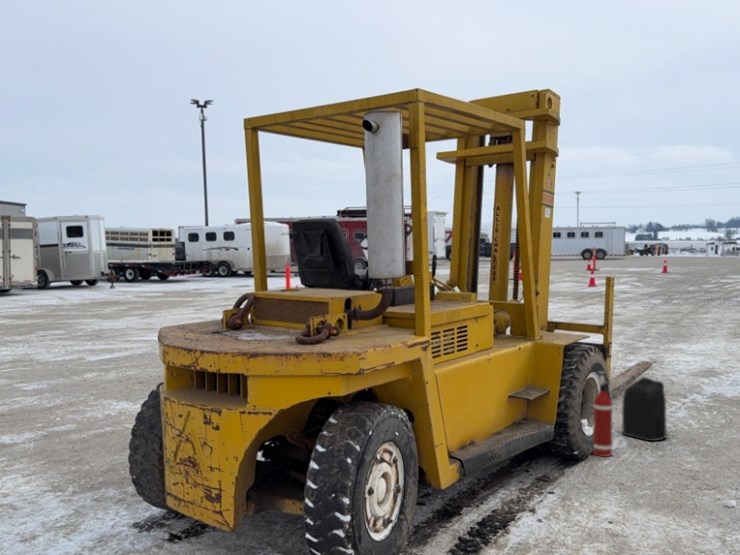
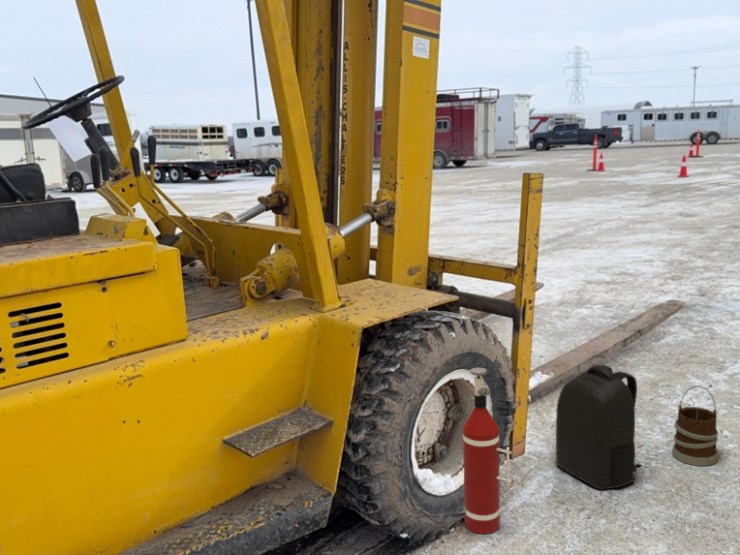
wooden bucket: none [678,390,703,432] -> present [672,386,718,466]

